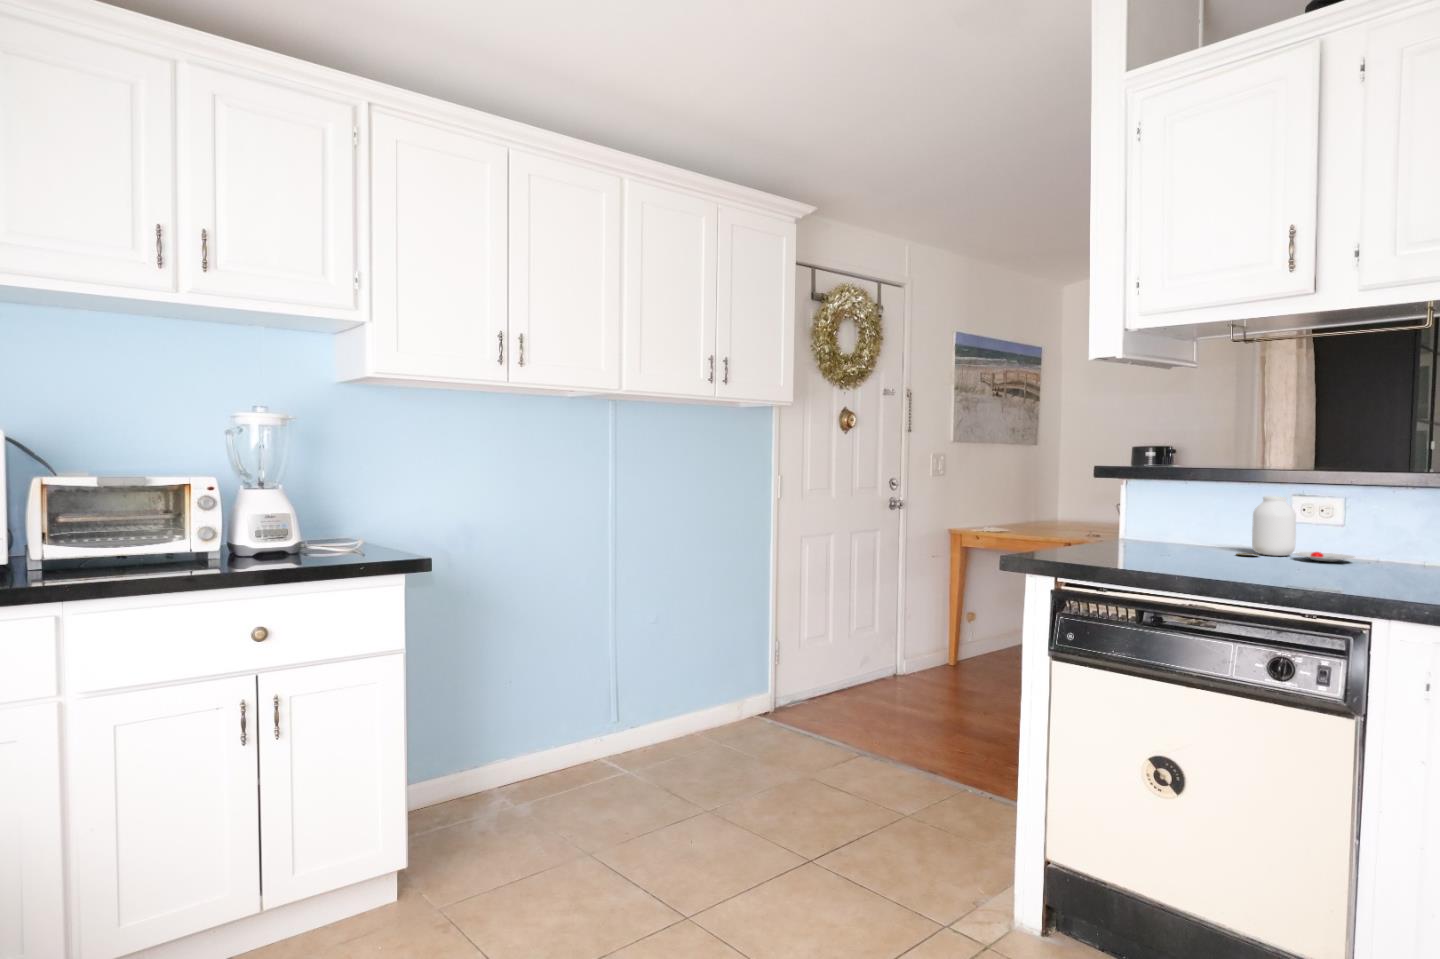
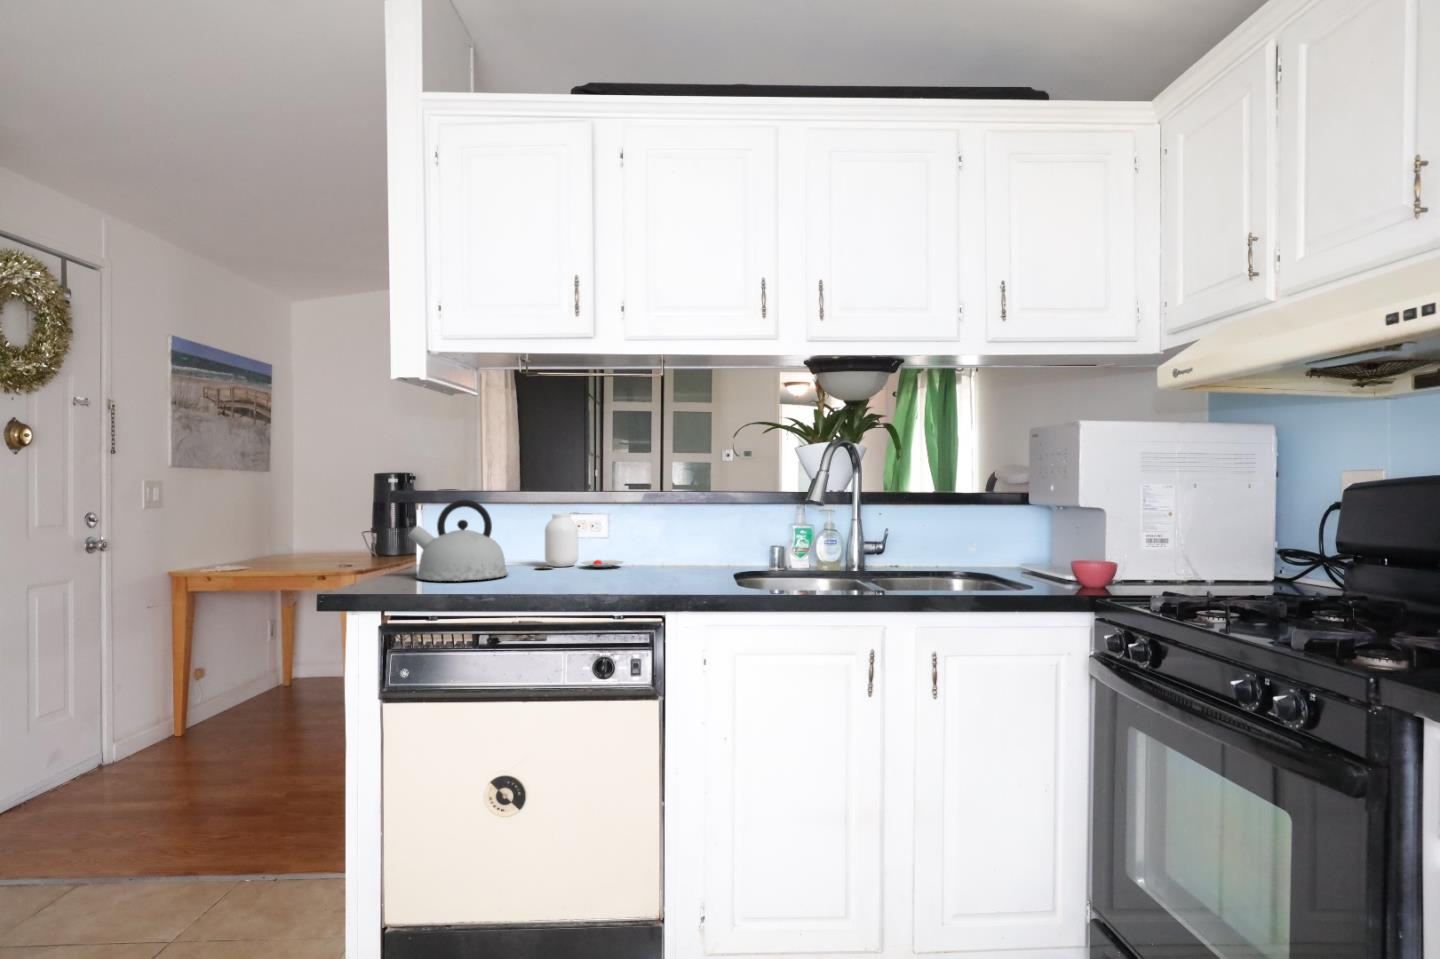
kettle: none [1094,478,1197,559] -> present [409,500,508,581]

